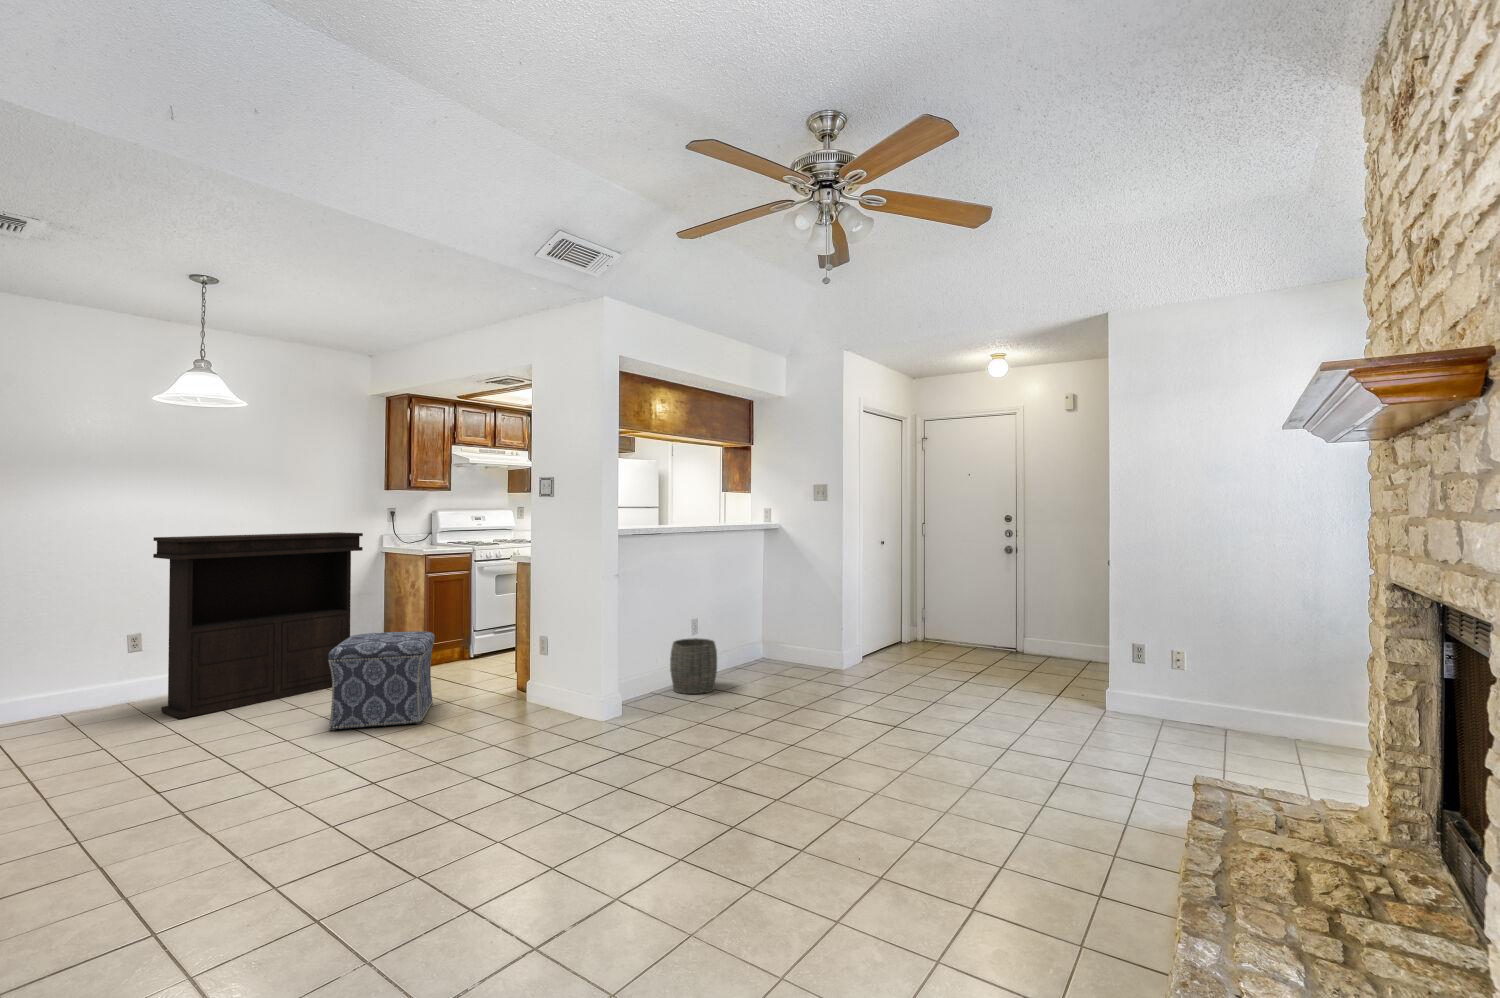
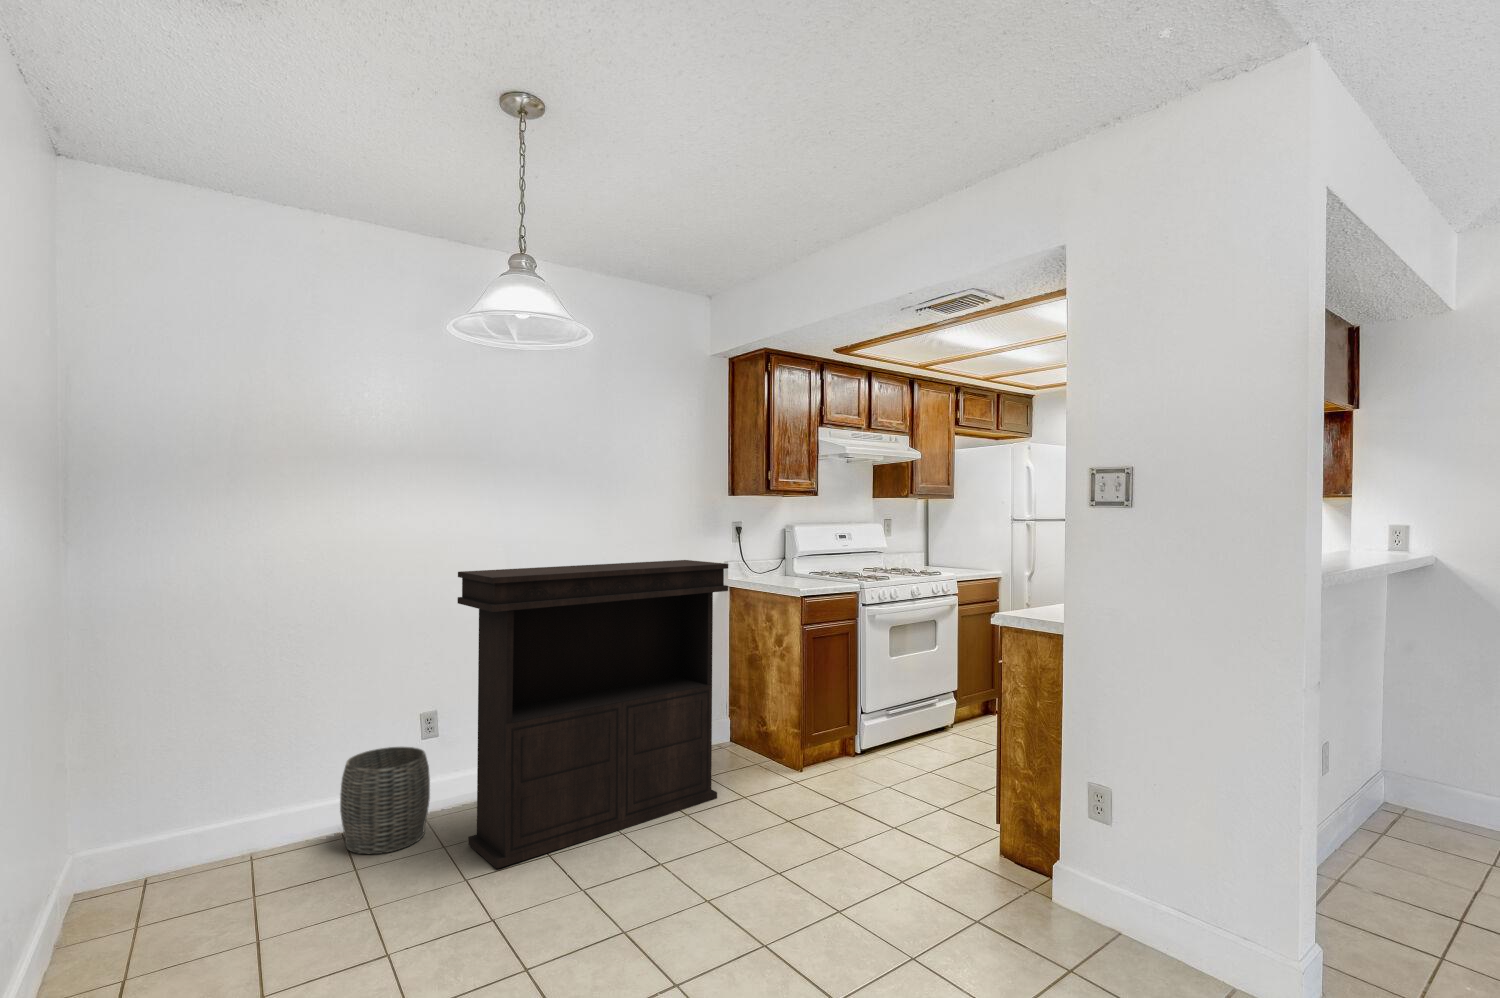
ottoman: present [328,631,435,730] -> none [741,749,908,948]
woven basket: present [670,638,717,694] -> present [340,747,430,854]

